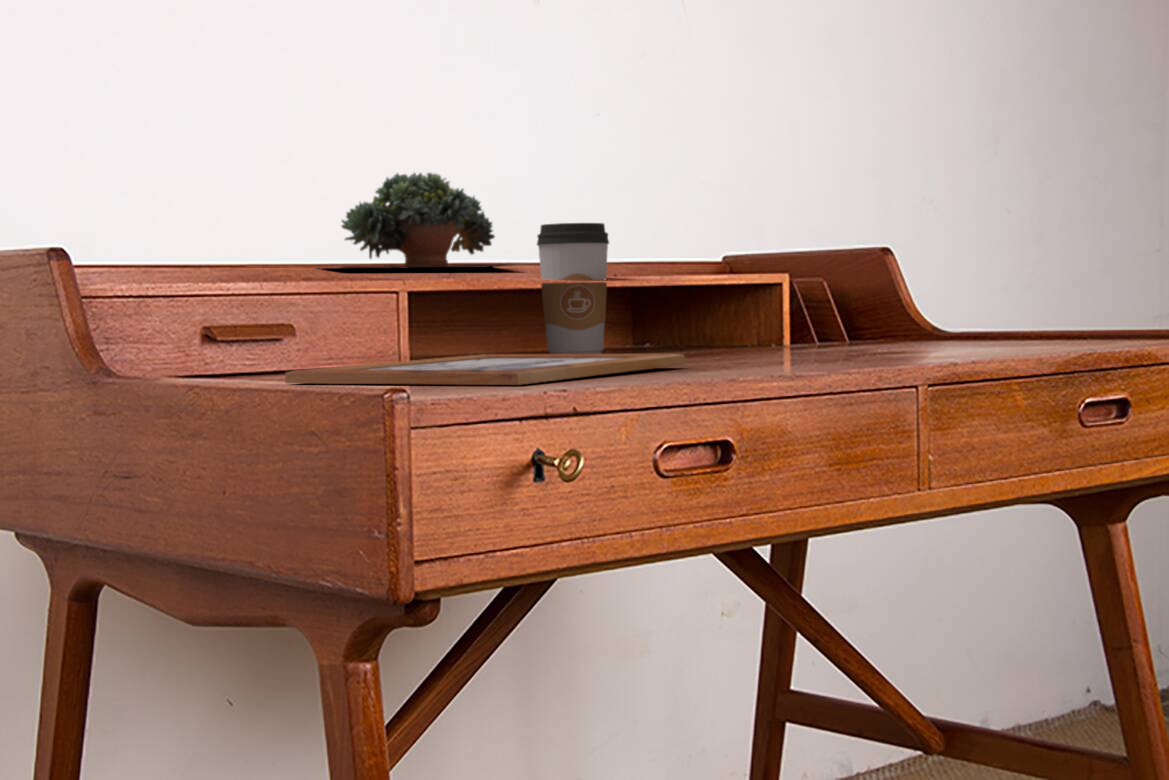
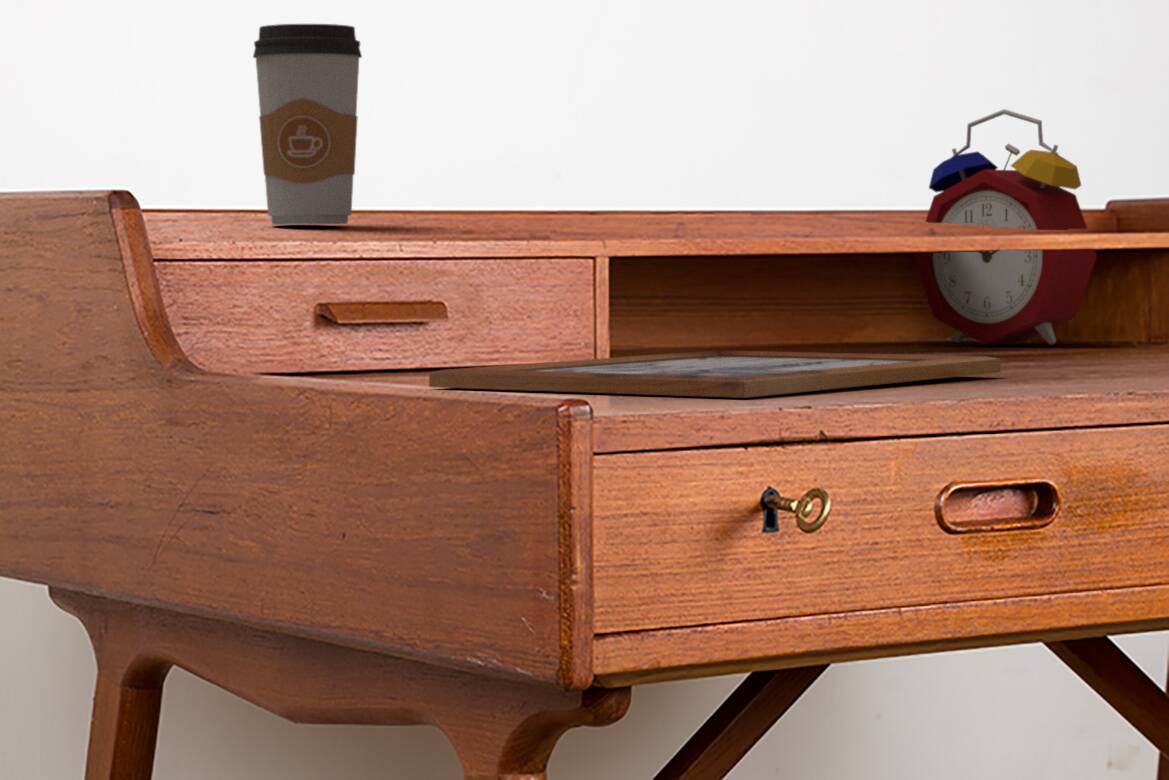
succulent plant: present [318,173,518,269] -> none [467,74,783,218]
alarm clock: none [606,194,726,349] -> present [914,109,1097,344]
coffee cup: present [537,223,609,354] -> present [253,24,362,225]

